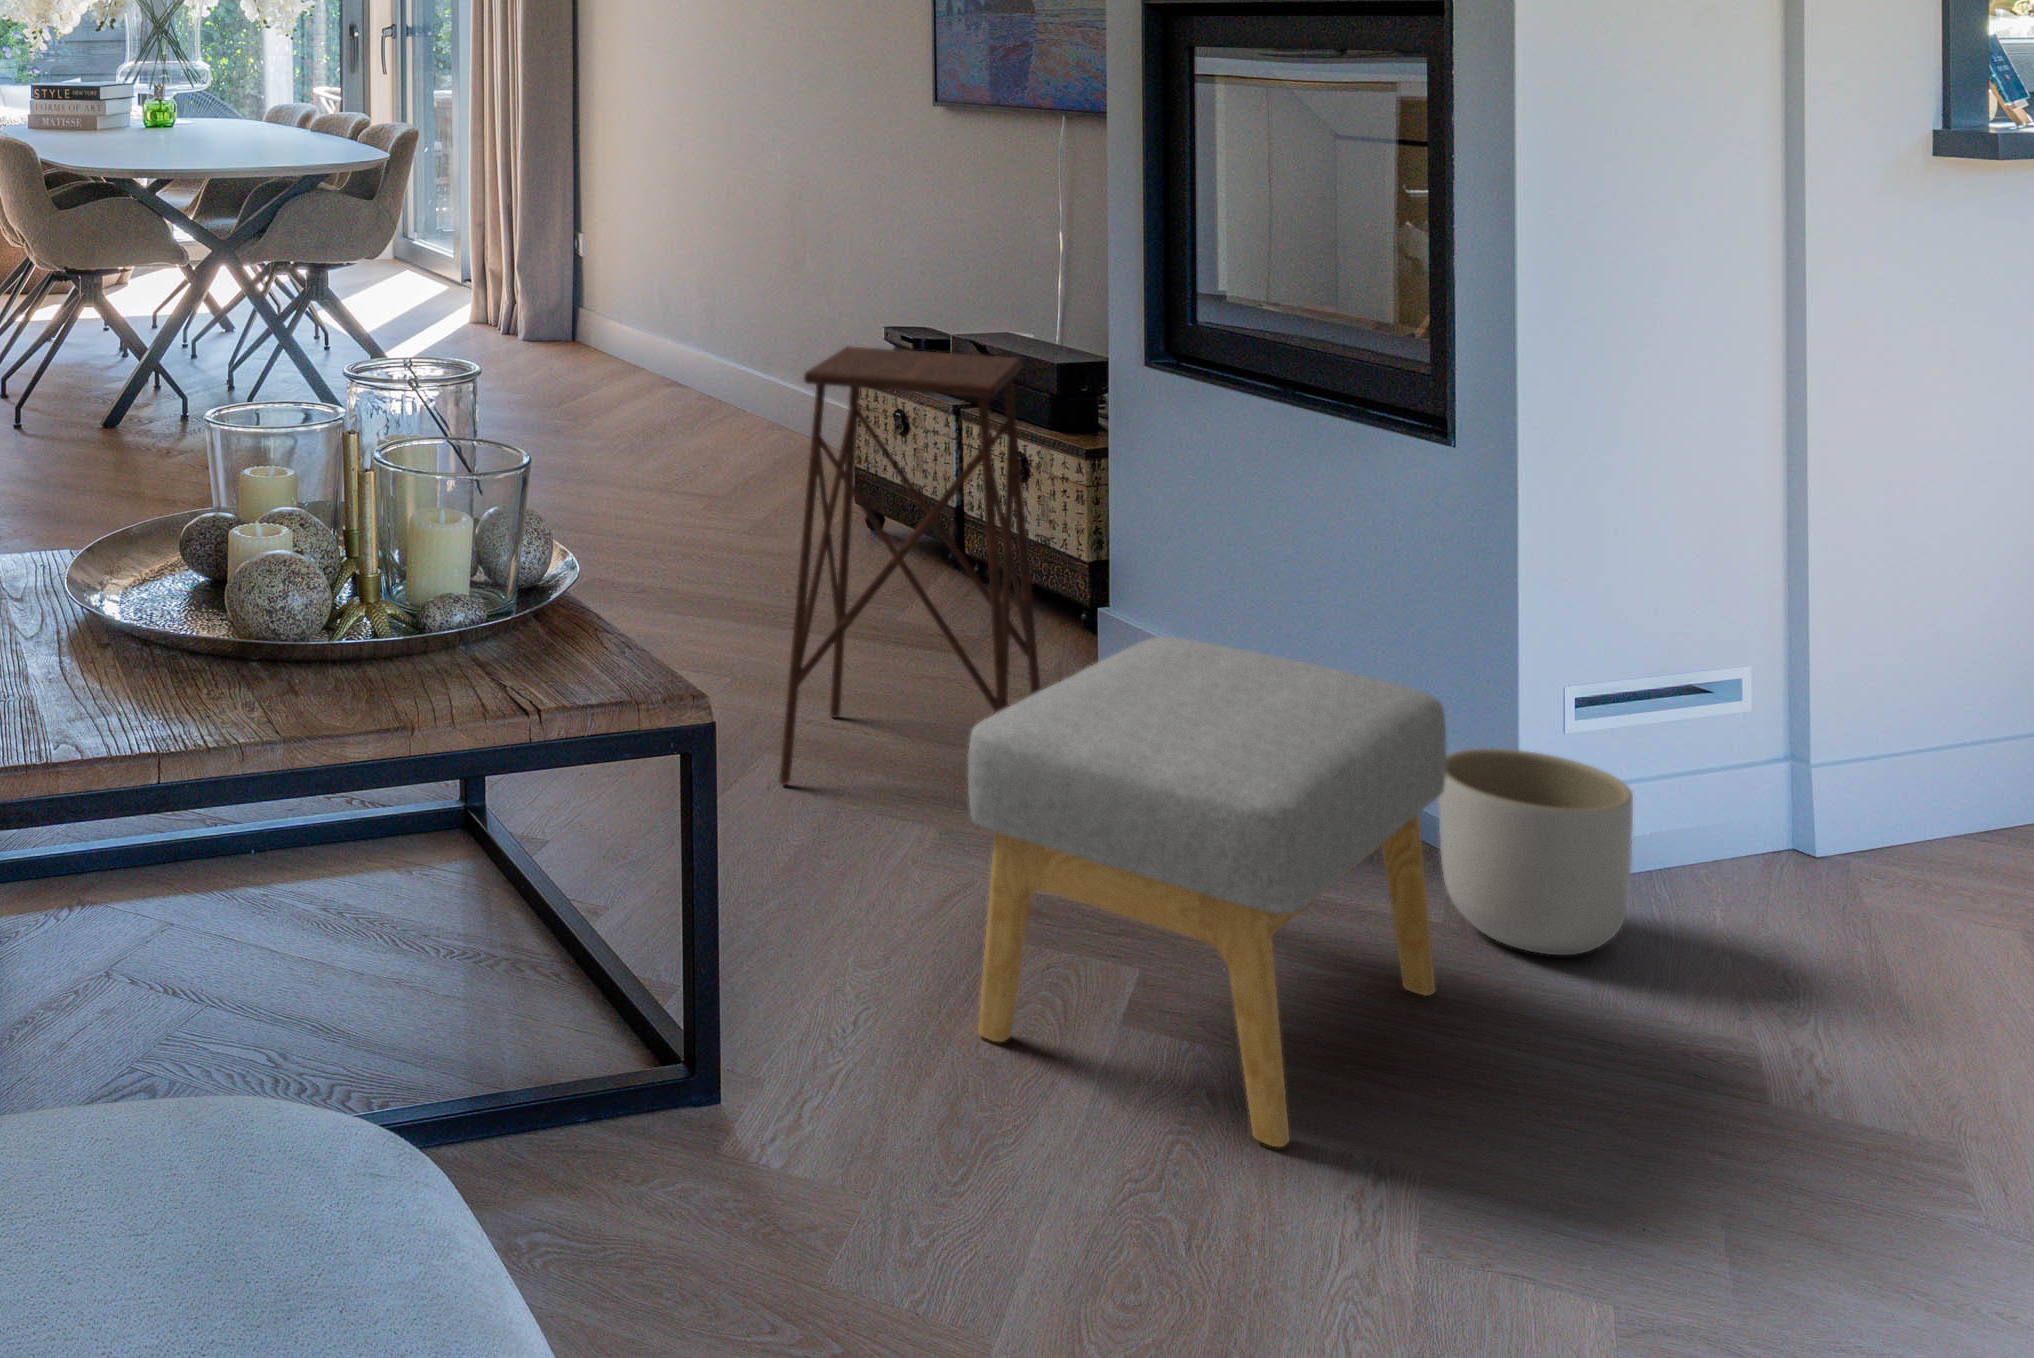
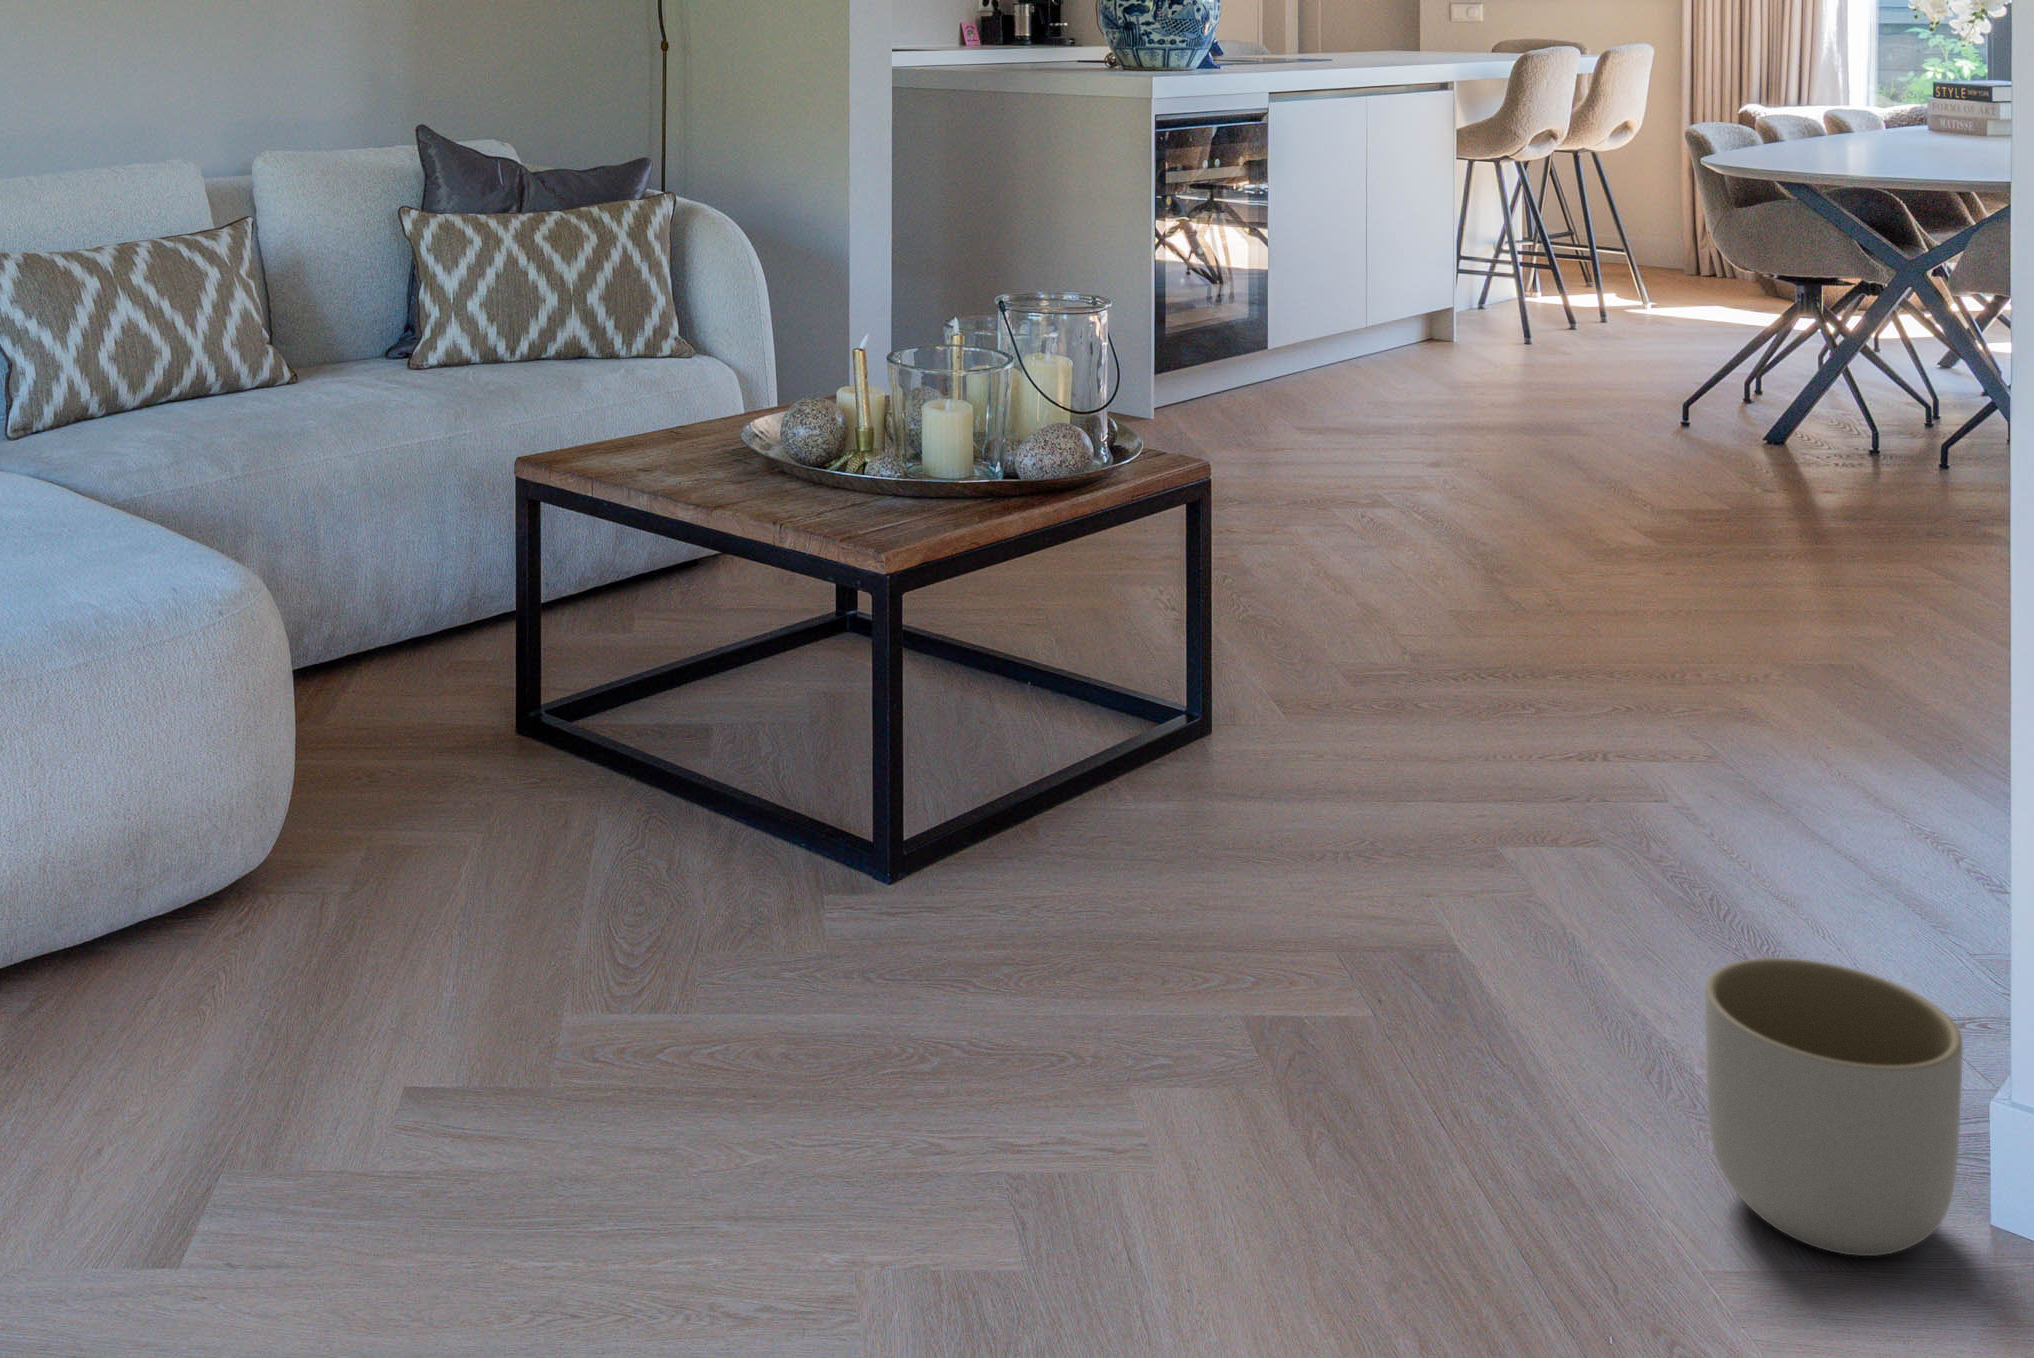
side table: present [779,346,1041,785] -> none [1481,374,1847,908]
footstool: present [968,637,1446,1147] -> none [1059,659,1571,1155]

